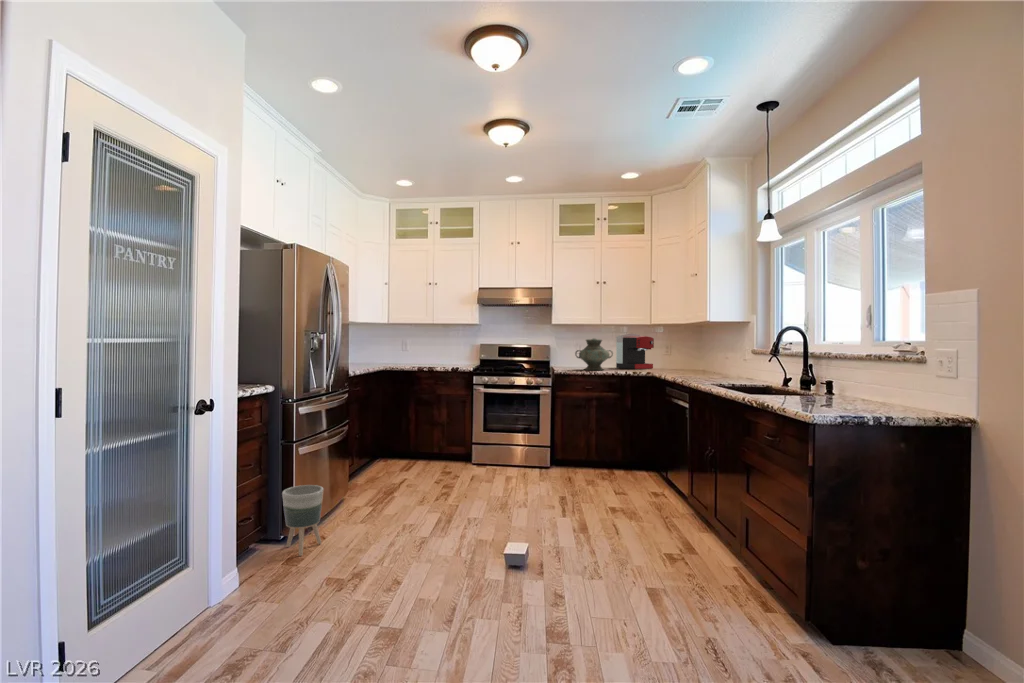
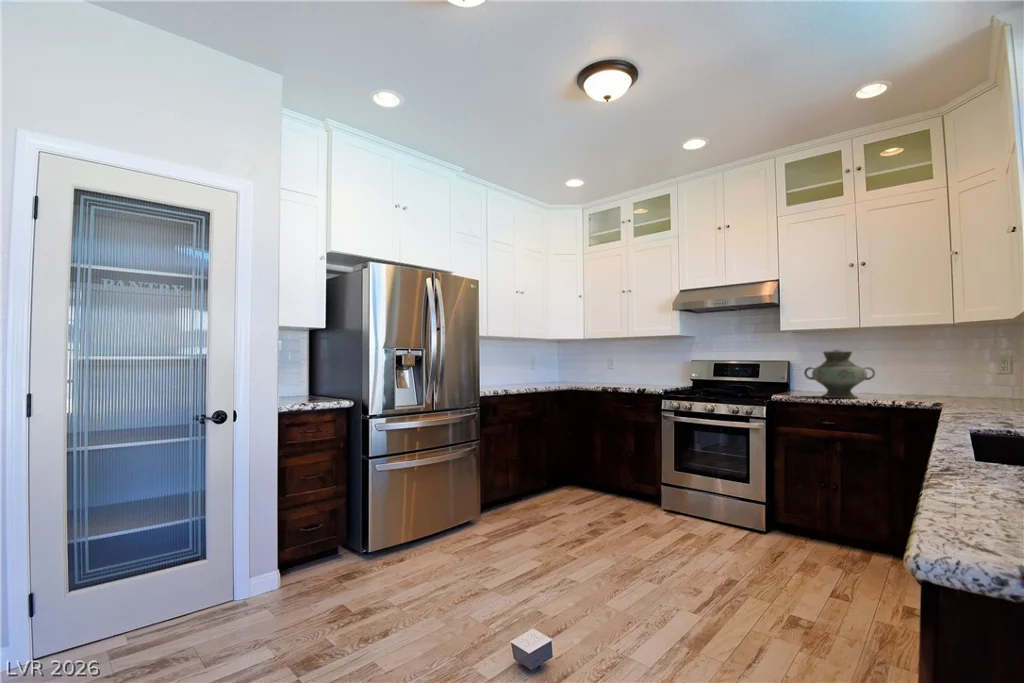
coffee maker: present [616,334,654,369] -> none [896,340,974,399]
planter: present [282,485,324,556] -> none [358,502,398,575]

